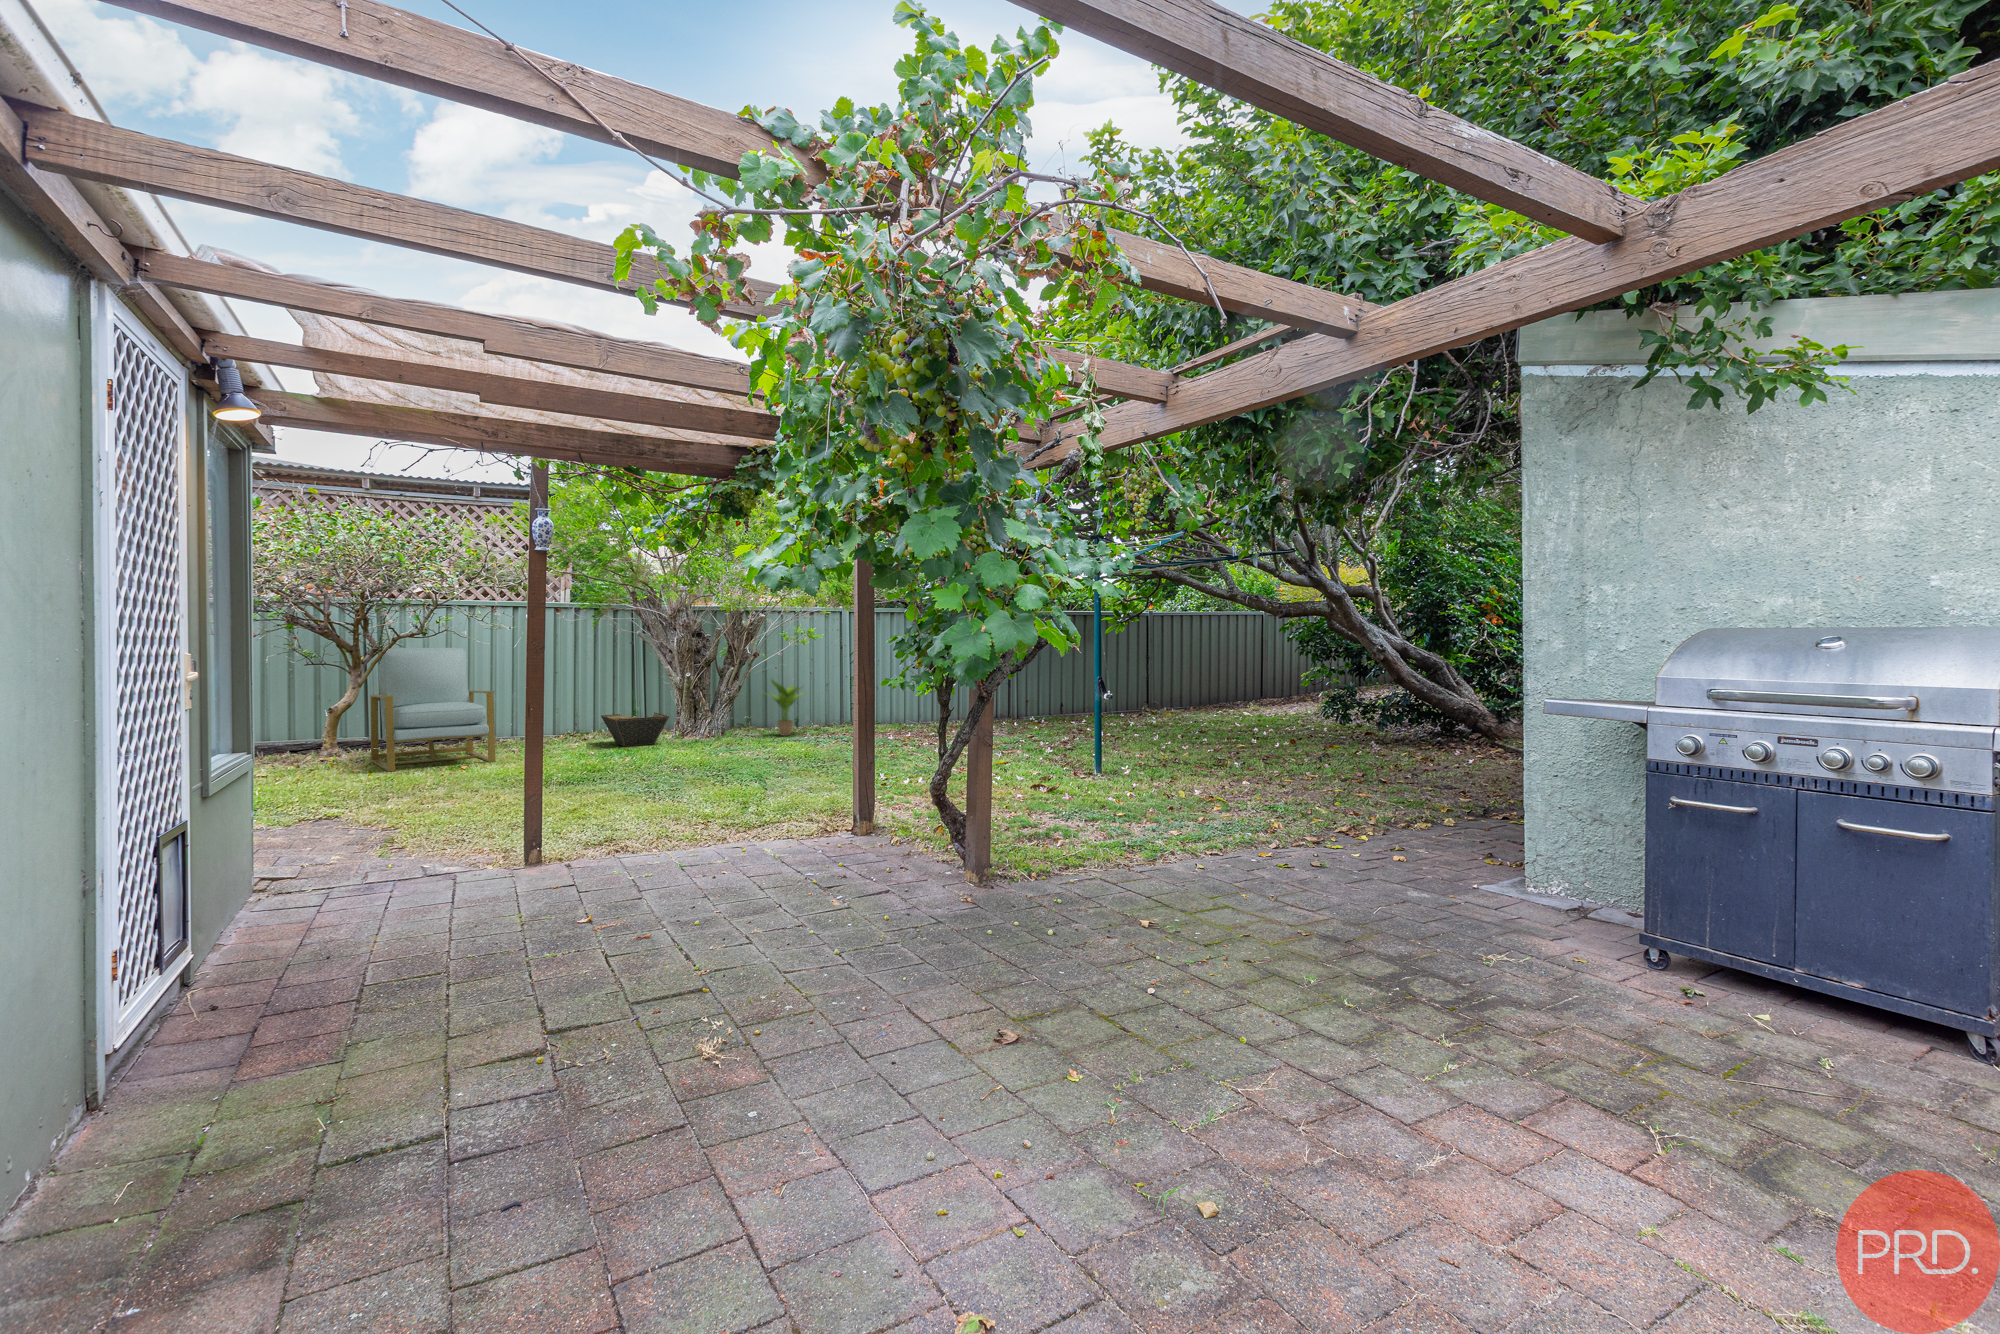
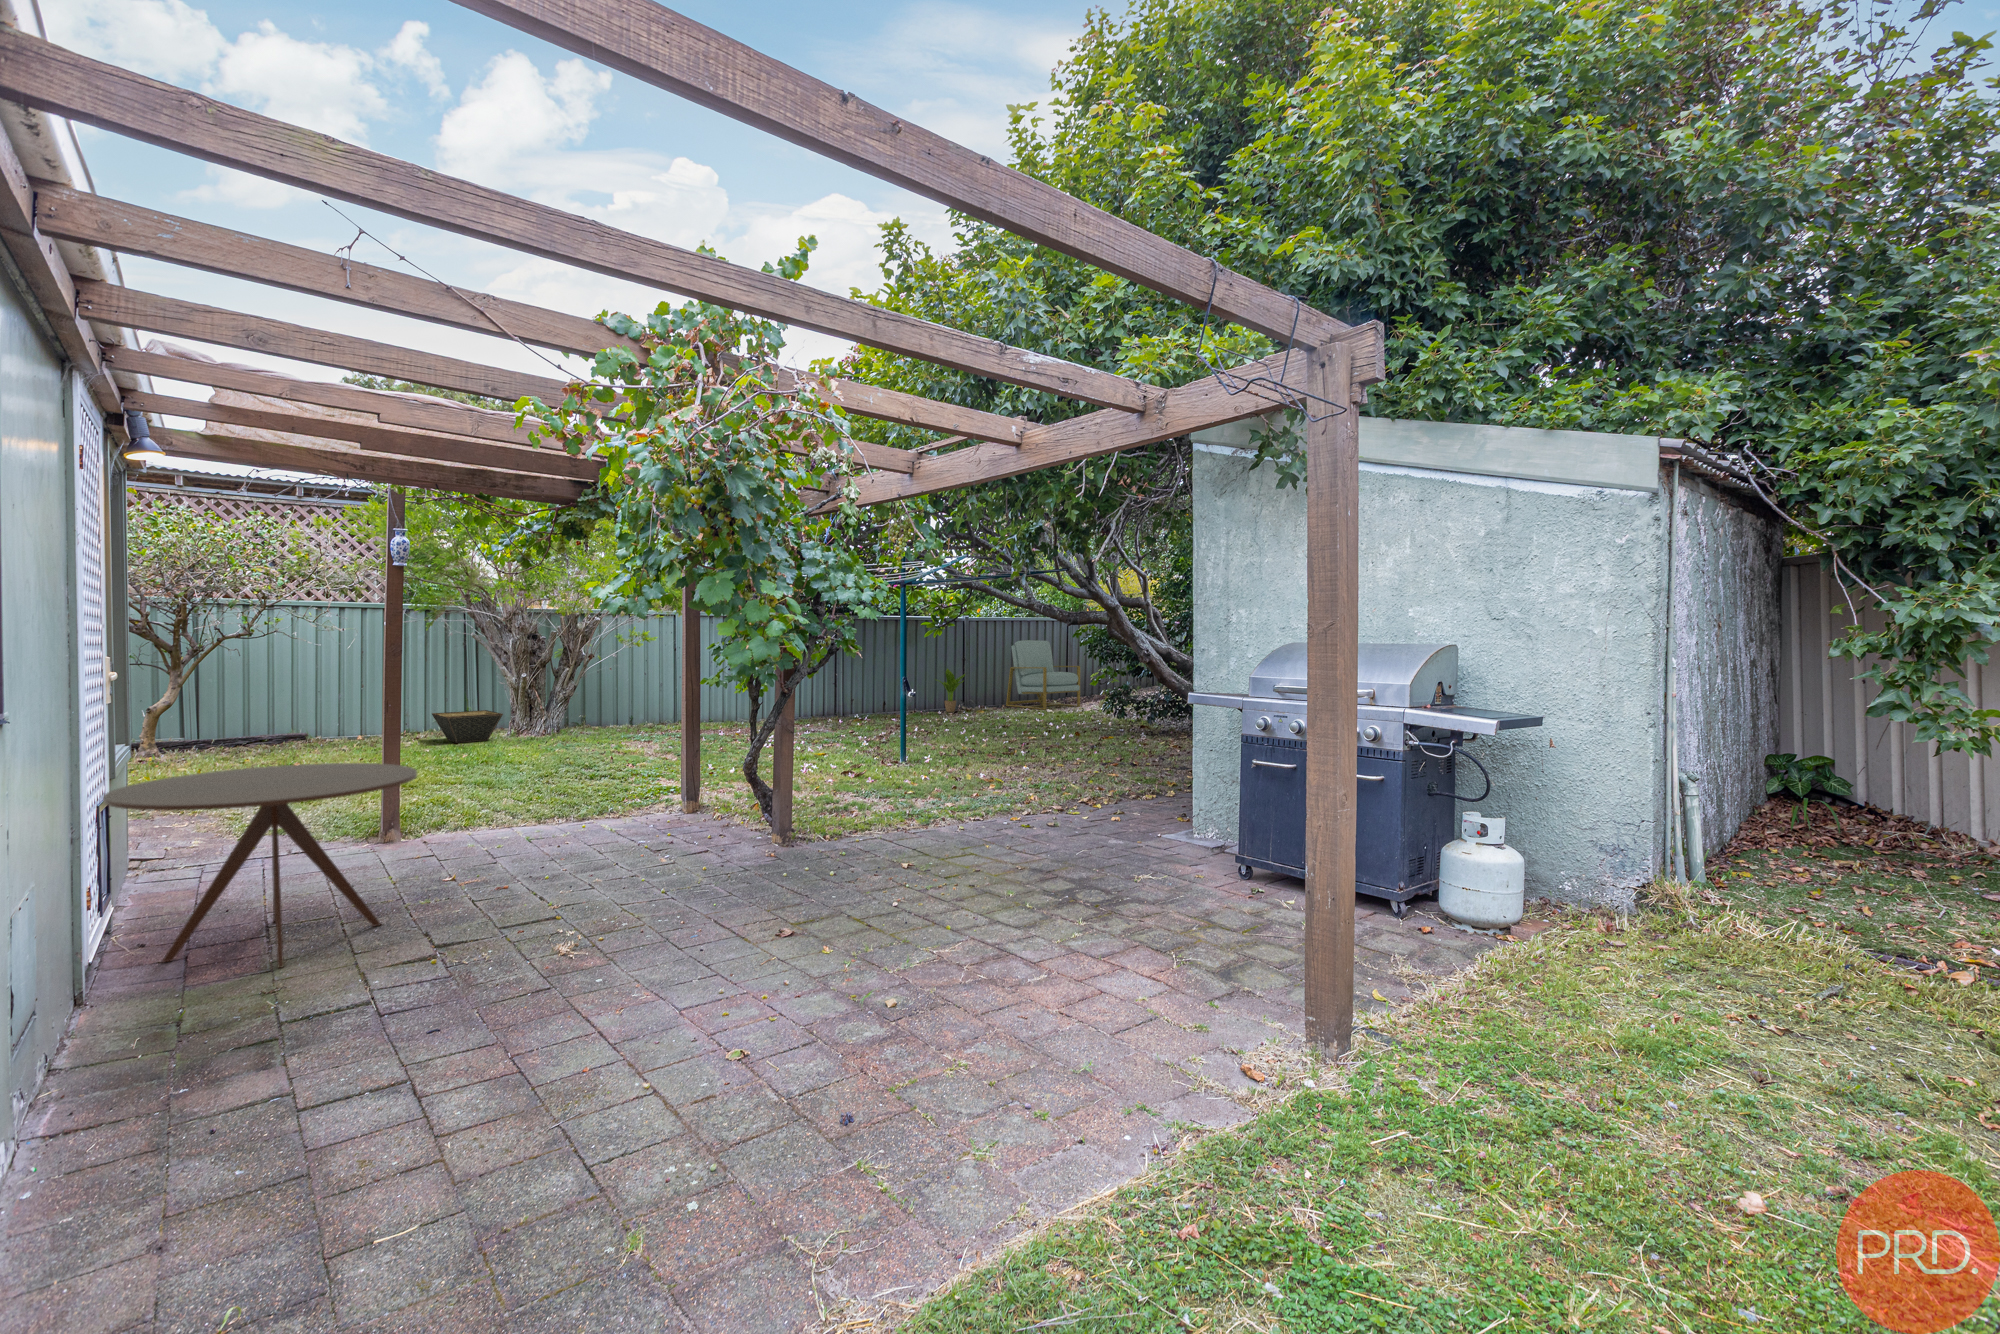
chair: present [370,648,496,771] -> present [1006,640,1080,710]
potted plant: present [771,680,805,736] -> present [935,668,965,712]
round table: none [140,780,534,1062] -> present [103,763,417,968]

